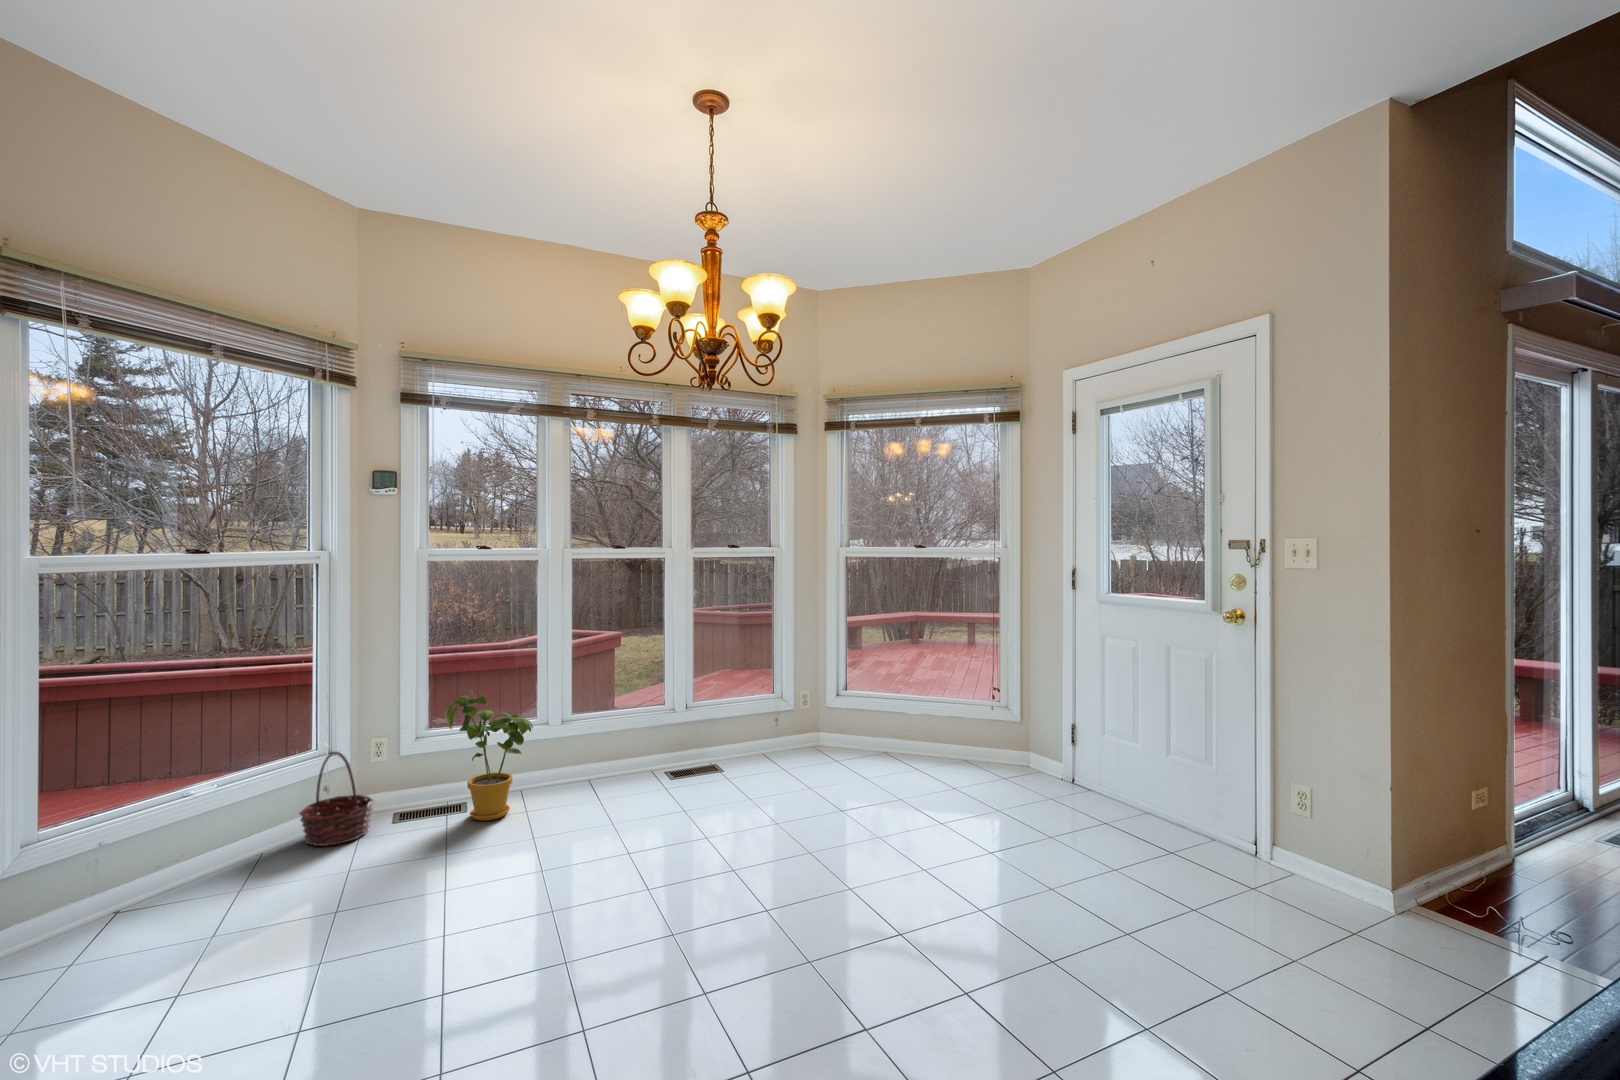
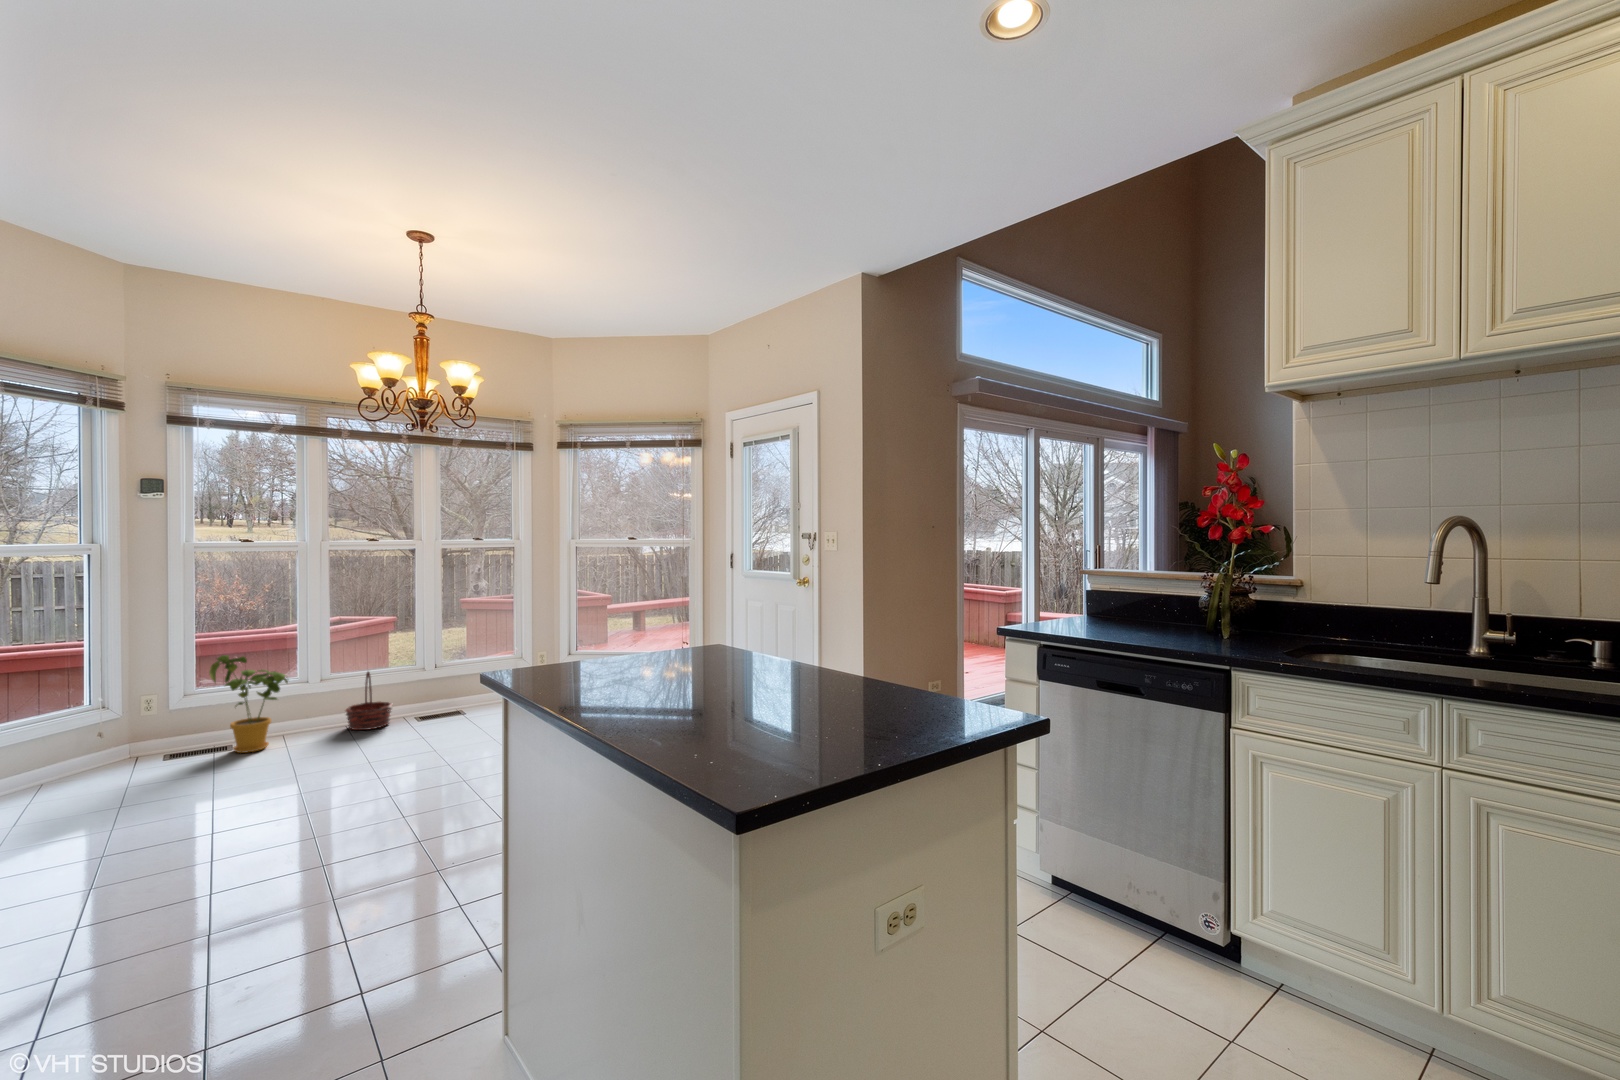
basket: present [299,752,374,846] -> present [346,672,392,730]

